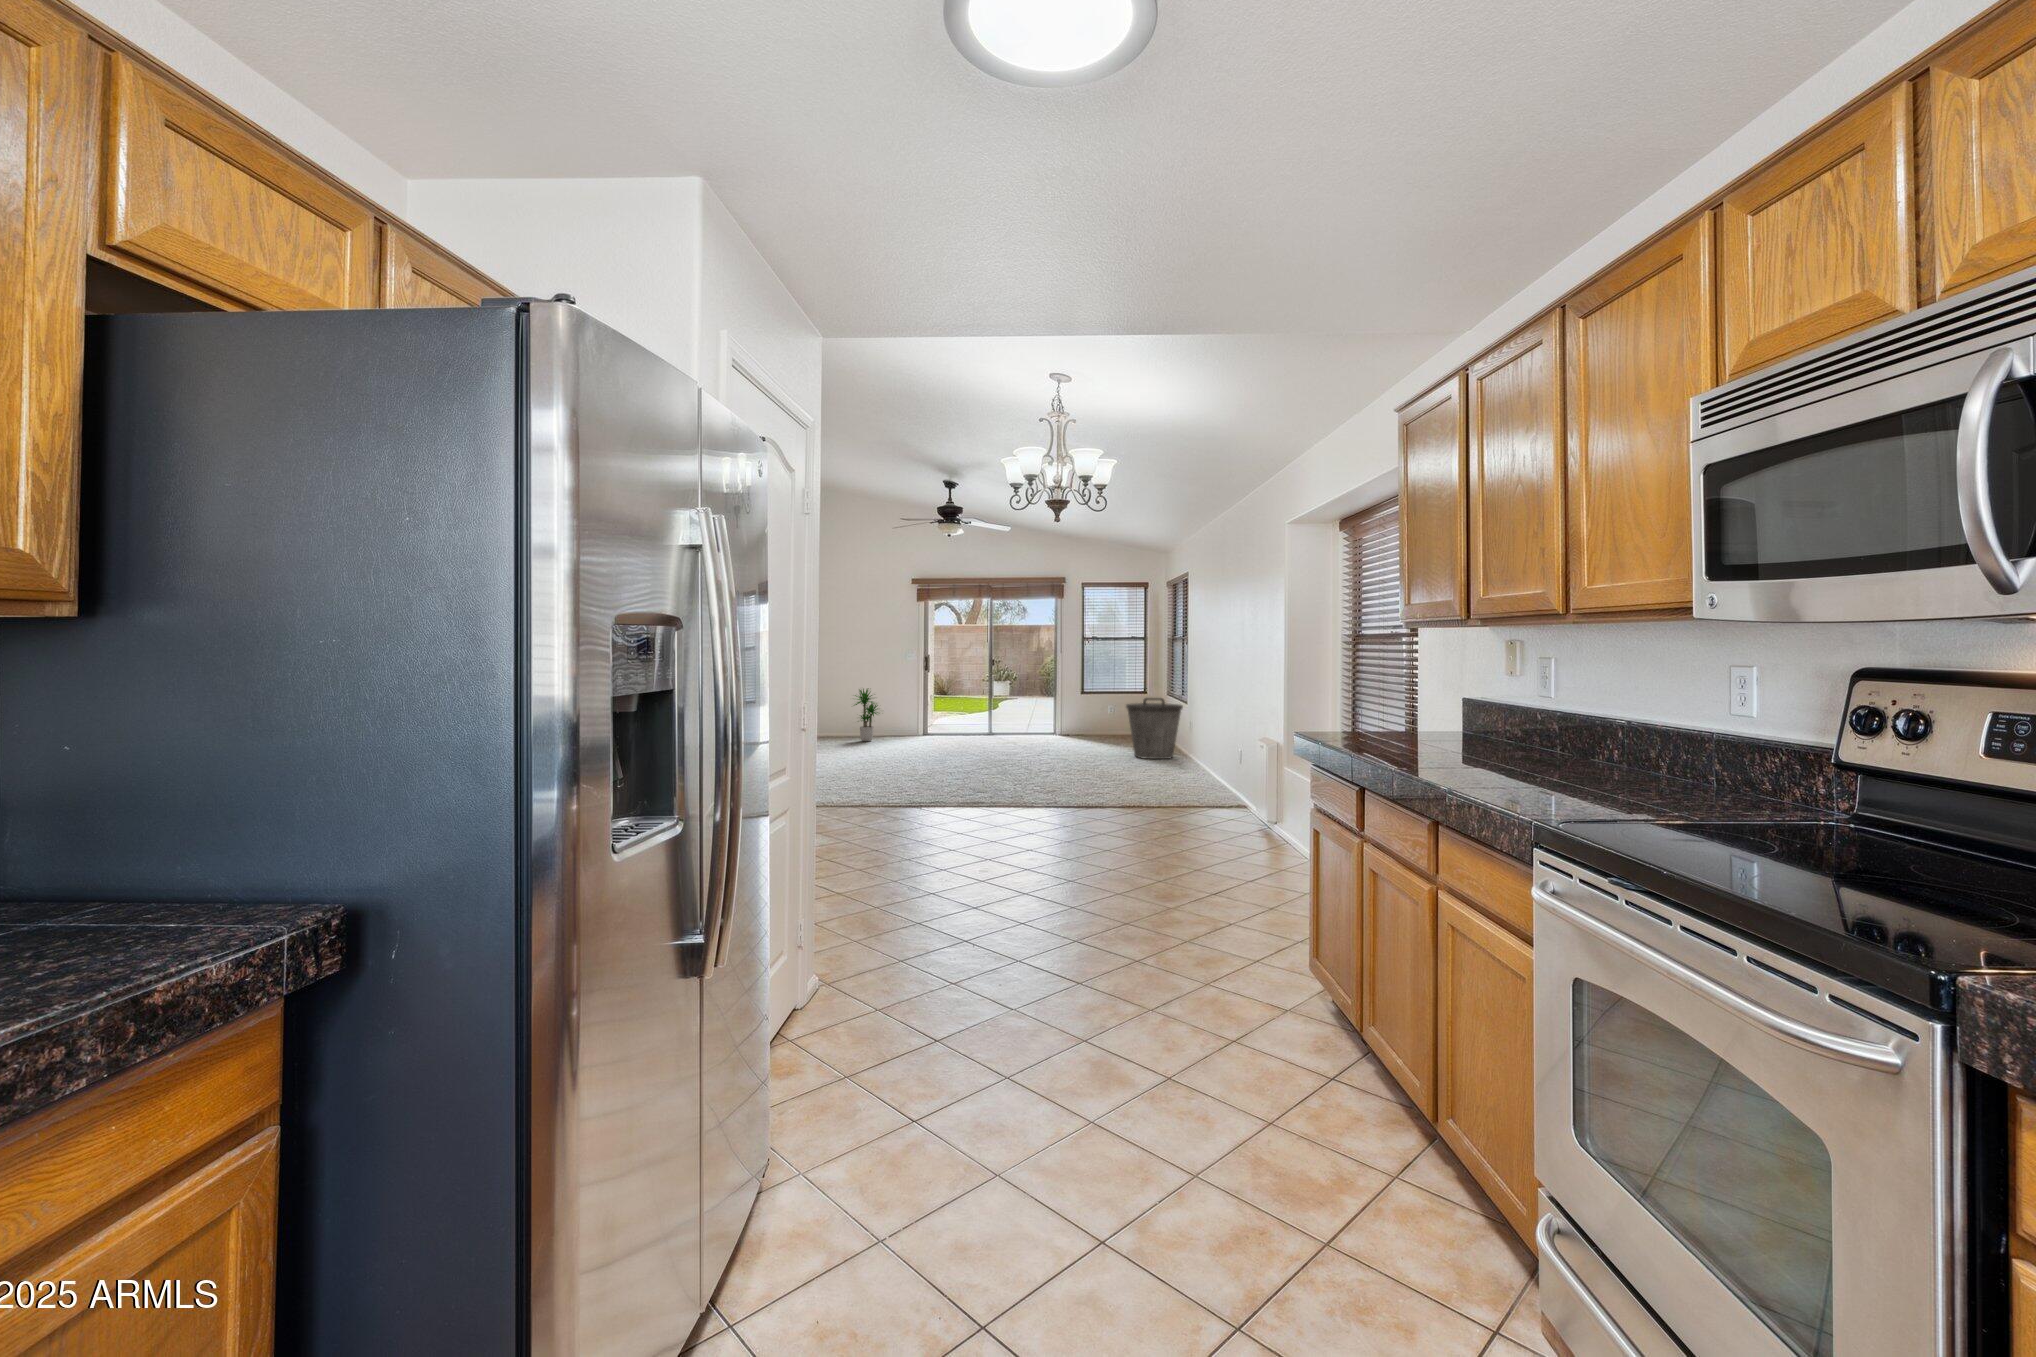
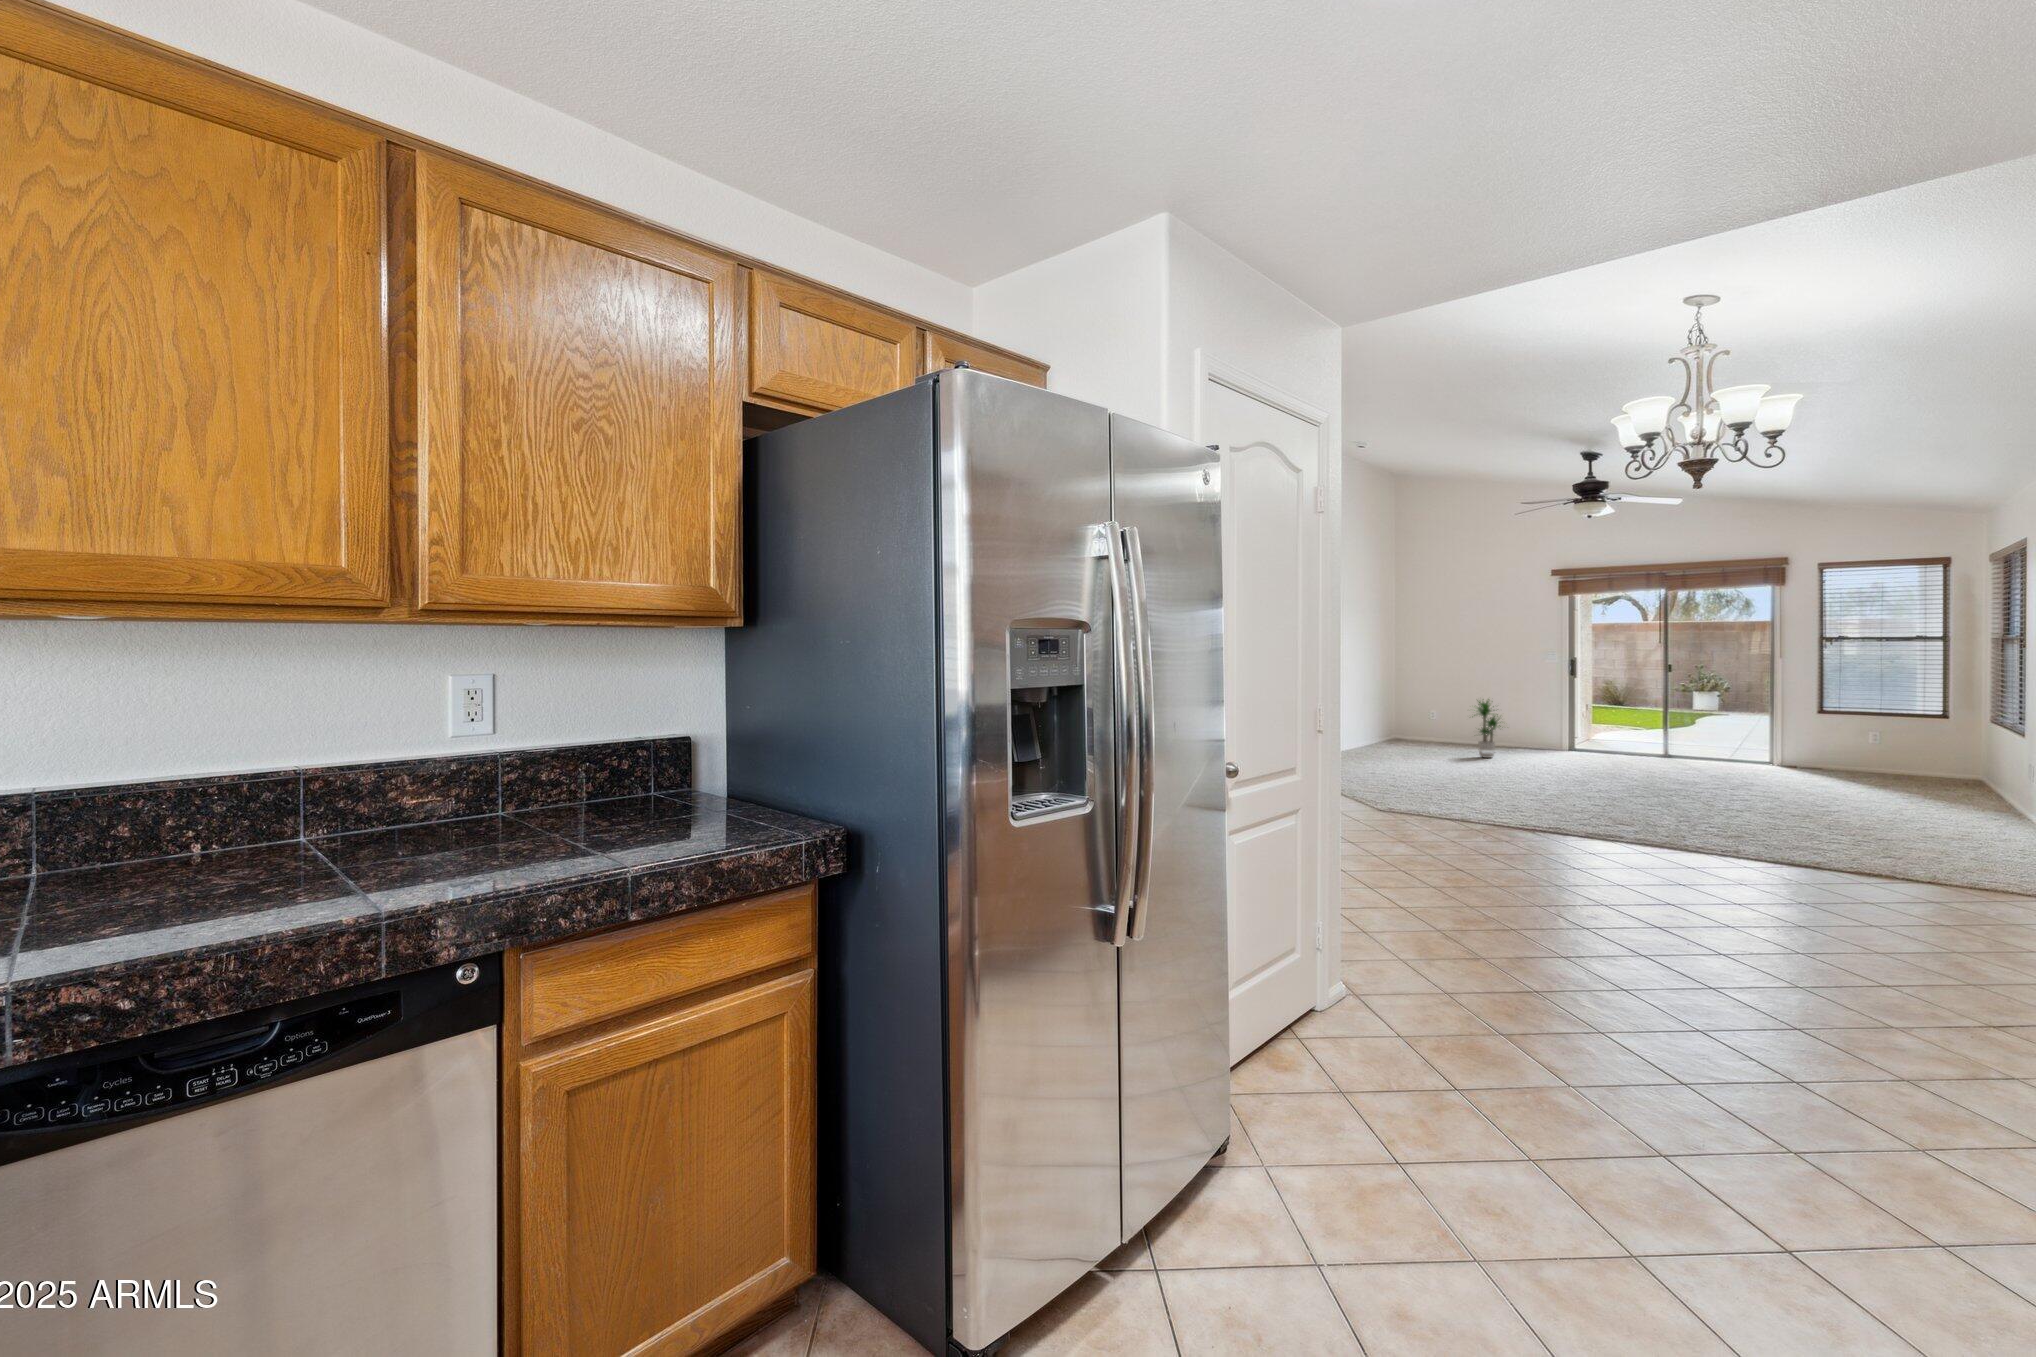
trash can: present [1126,698,1183,759] -> none [1893,722,2018,814]

